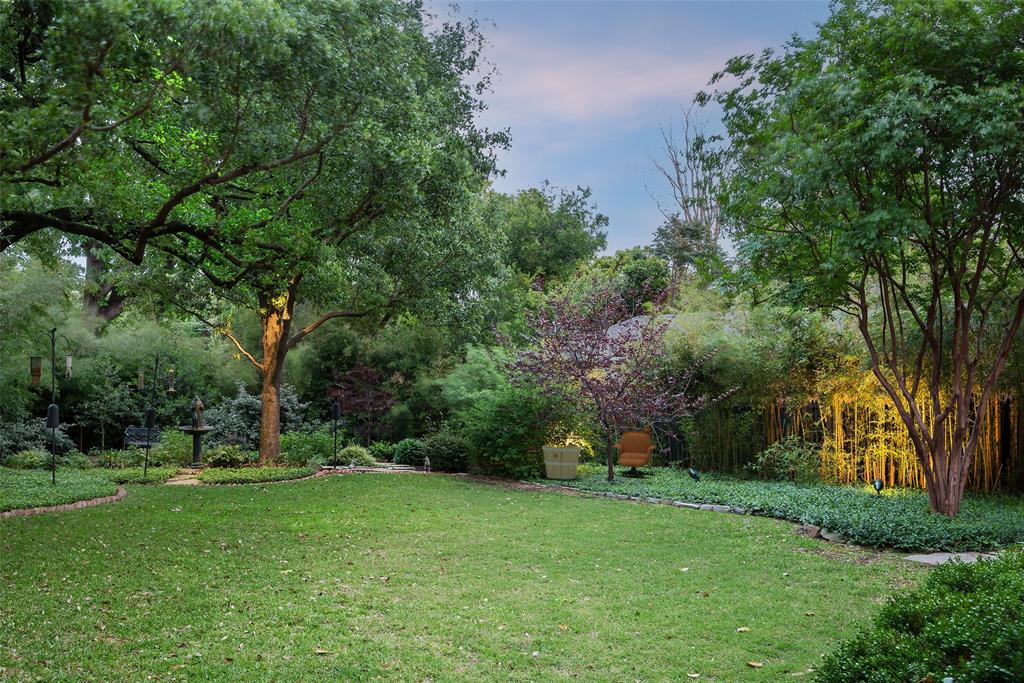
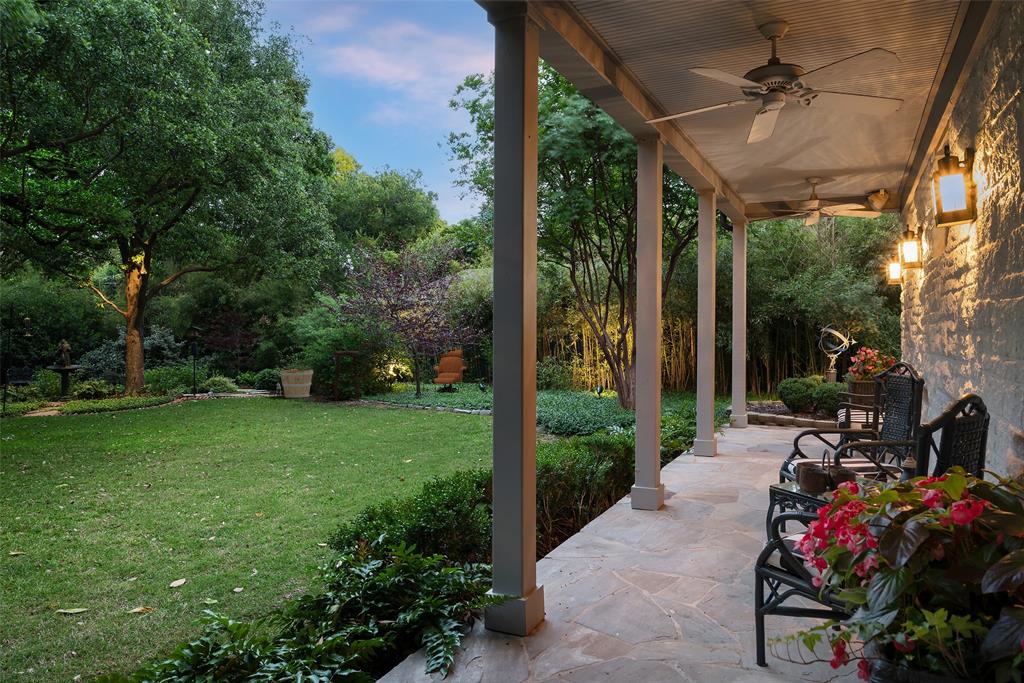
stool: none [503,420,538,482] -> present [333,351,360,400]
wooden bucket: present [542,445,581,480] -> present [280,369,313,398]

